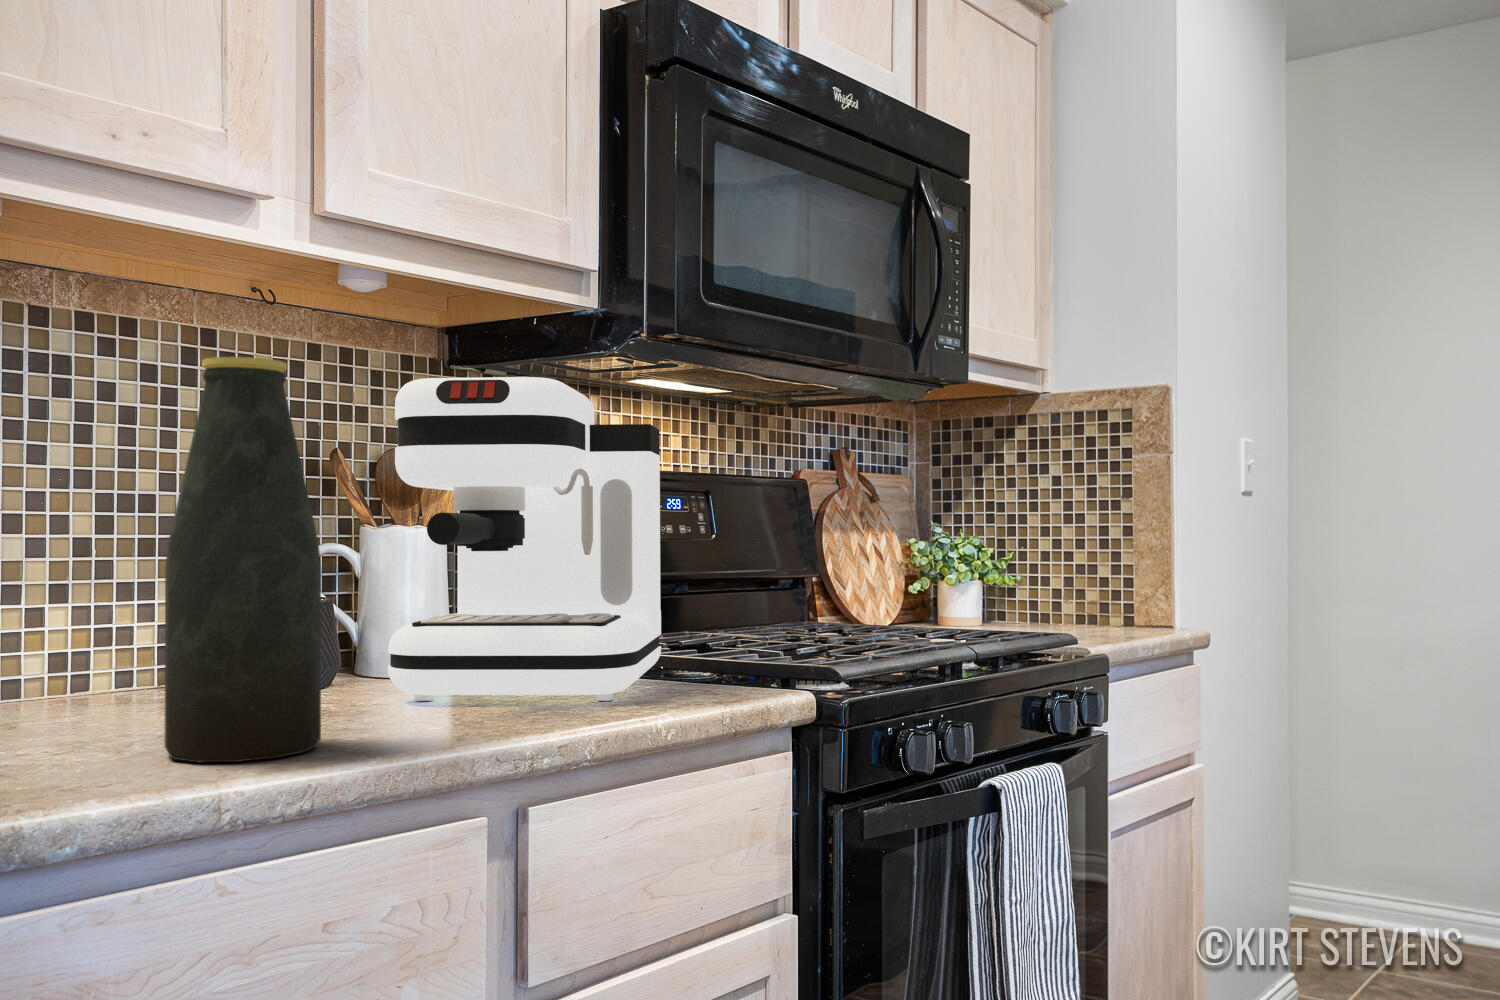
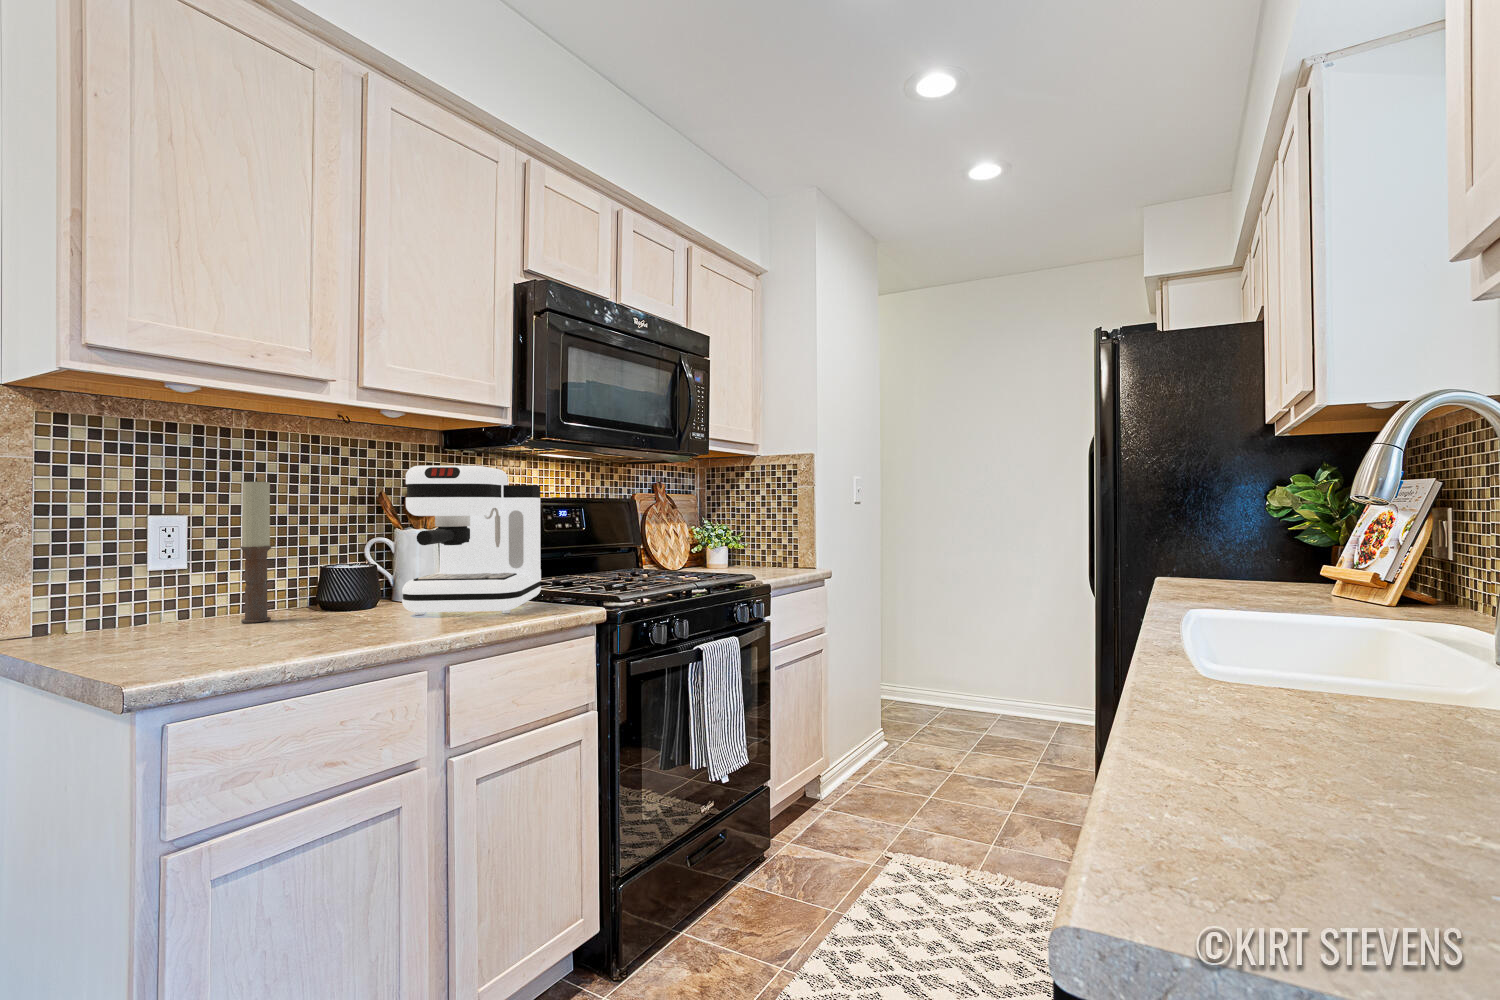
bottle: present [164,357,321,762] -> none [286,468,360,647]
candle: none [69,404,126,710] -> present [241,478,271,623]

